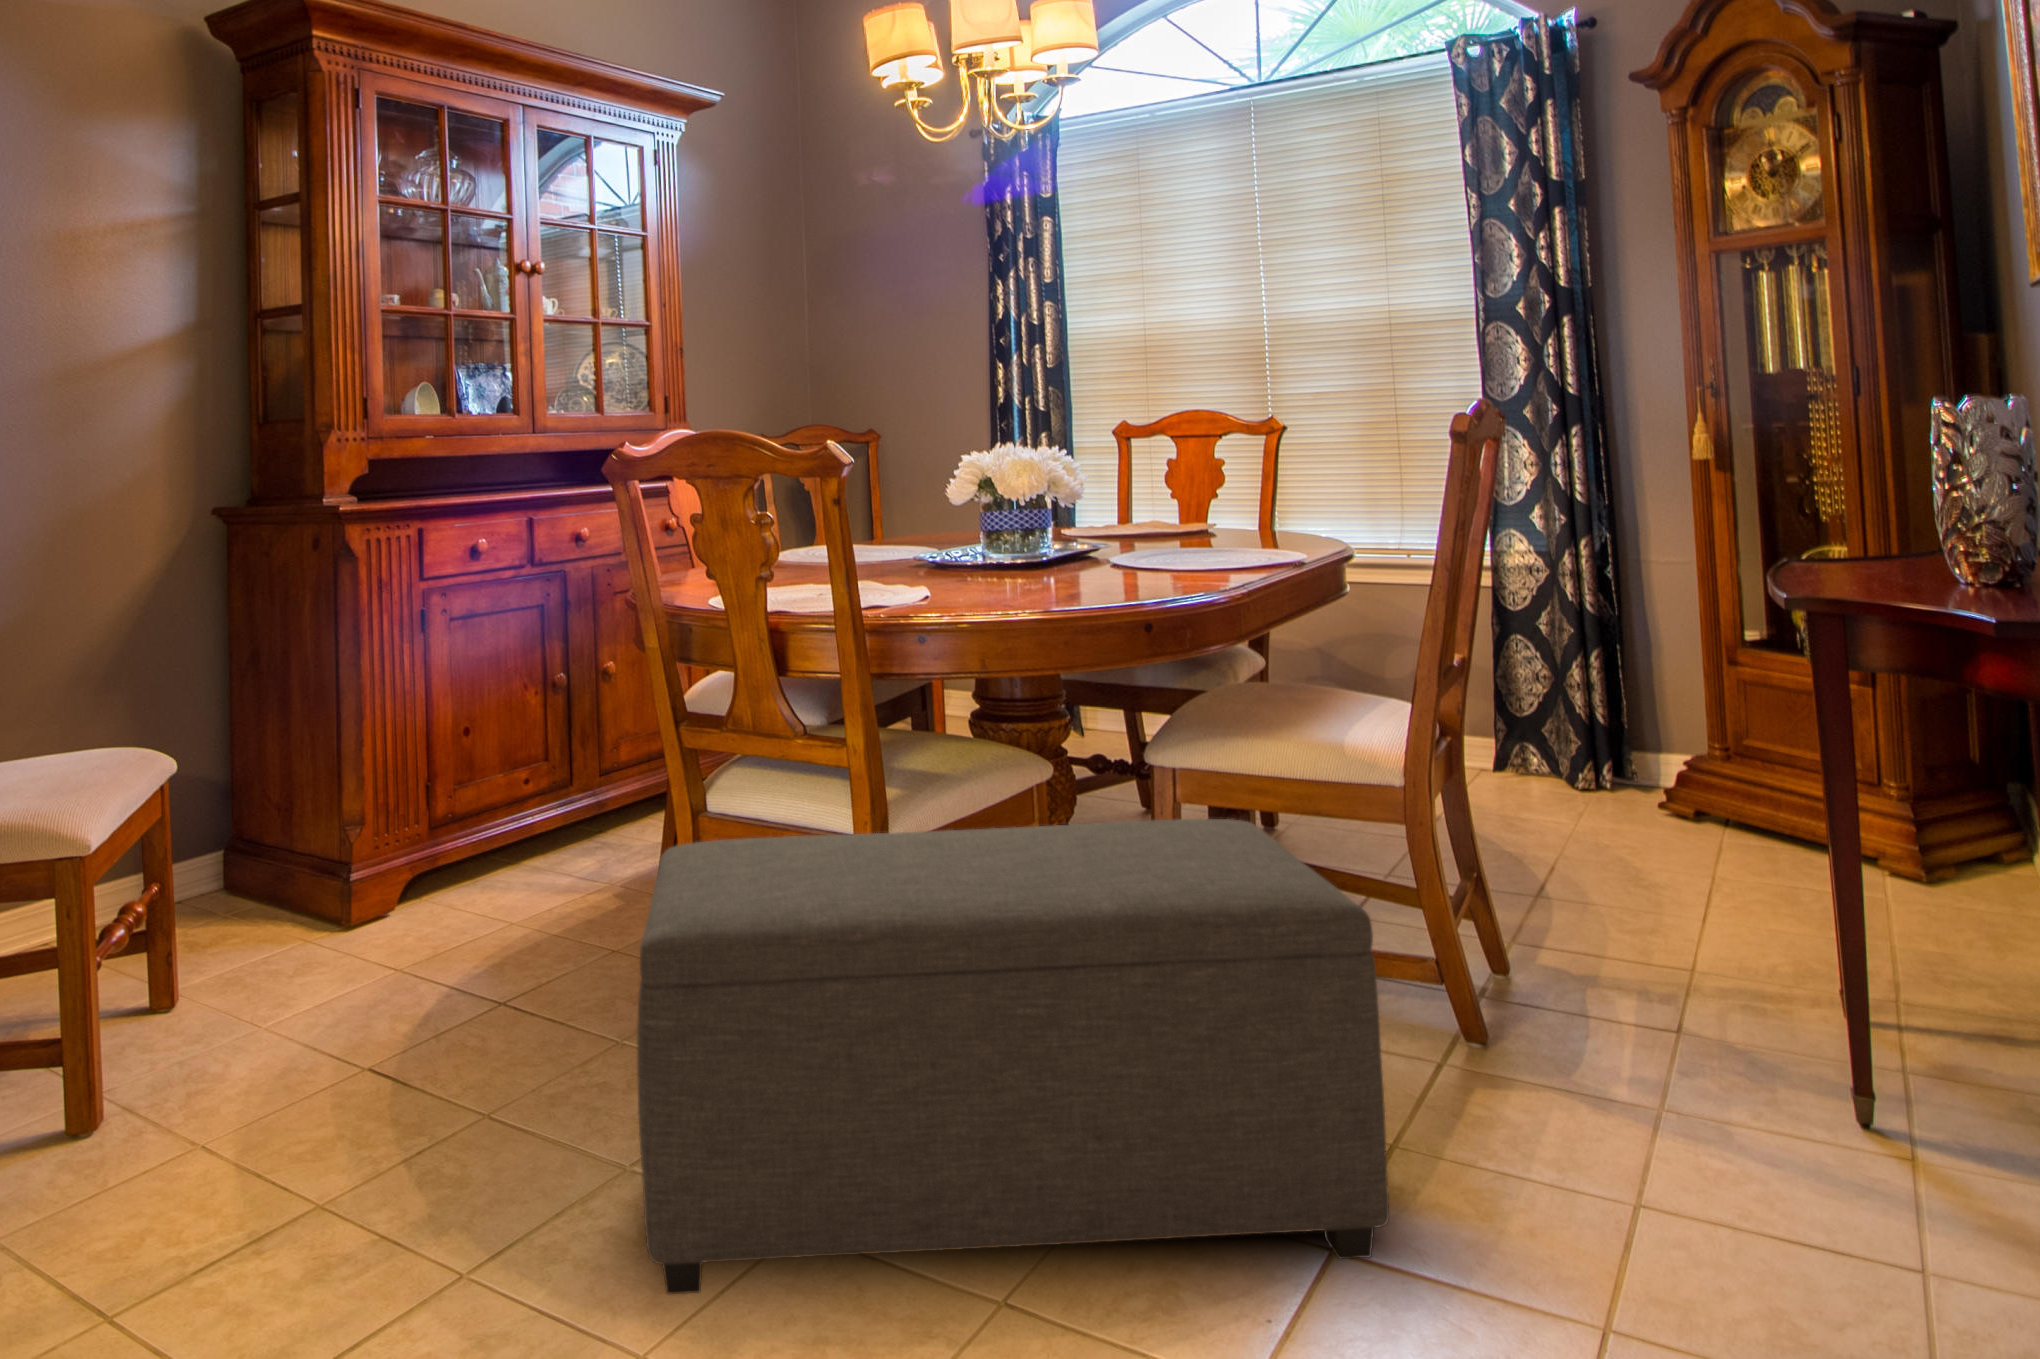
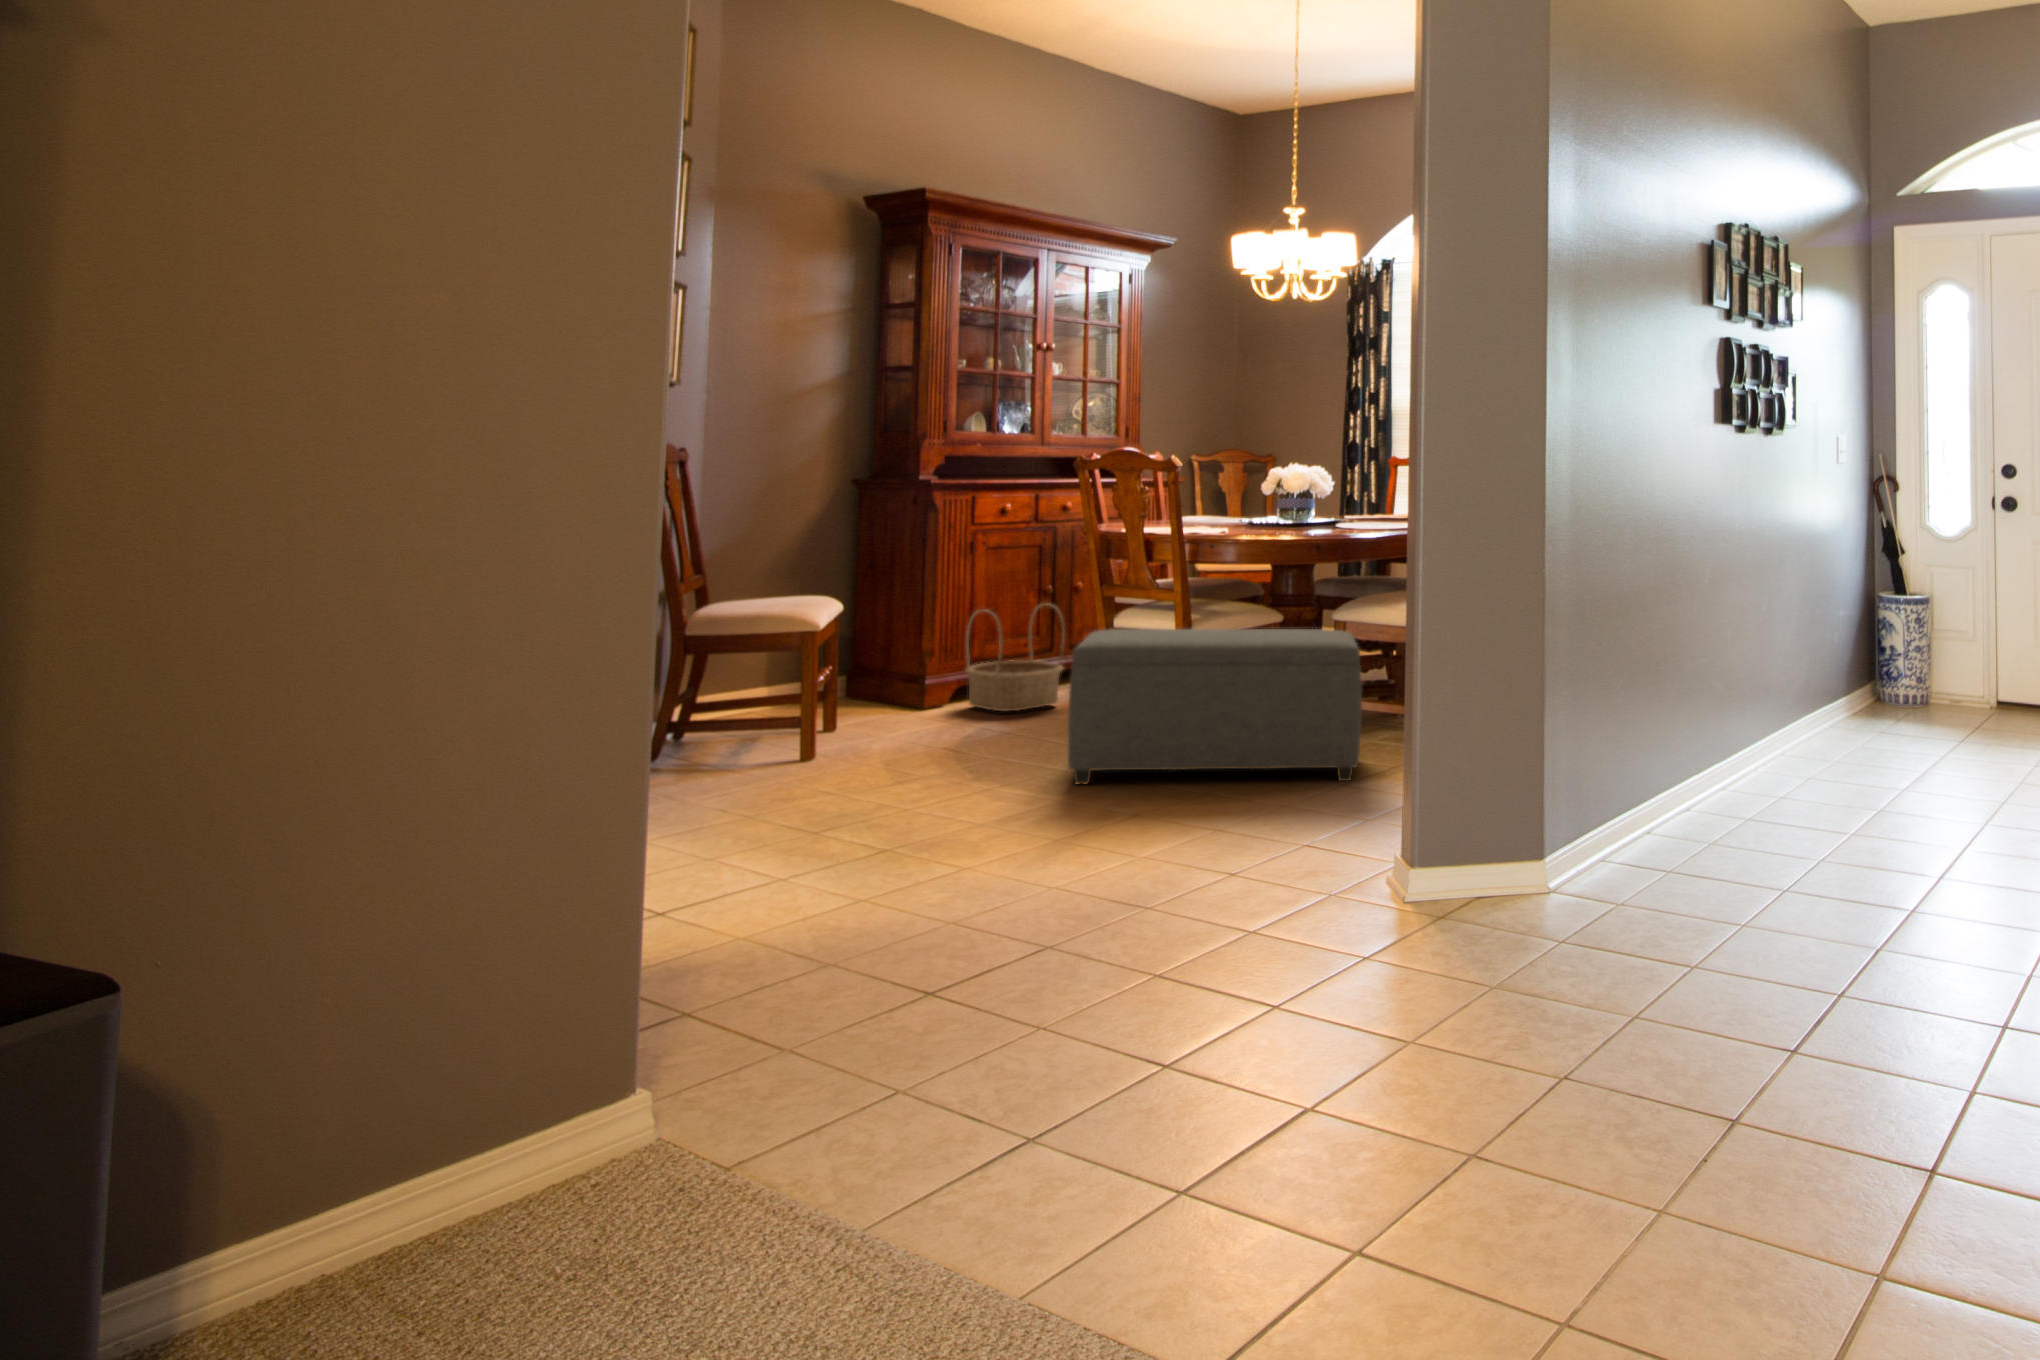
basket: none [419,715,597,934] -> present [965,603,1065,711]

